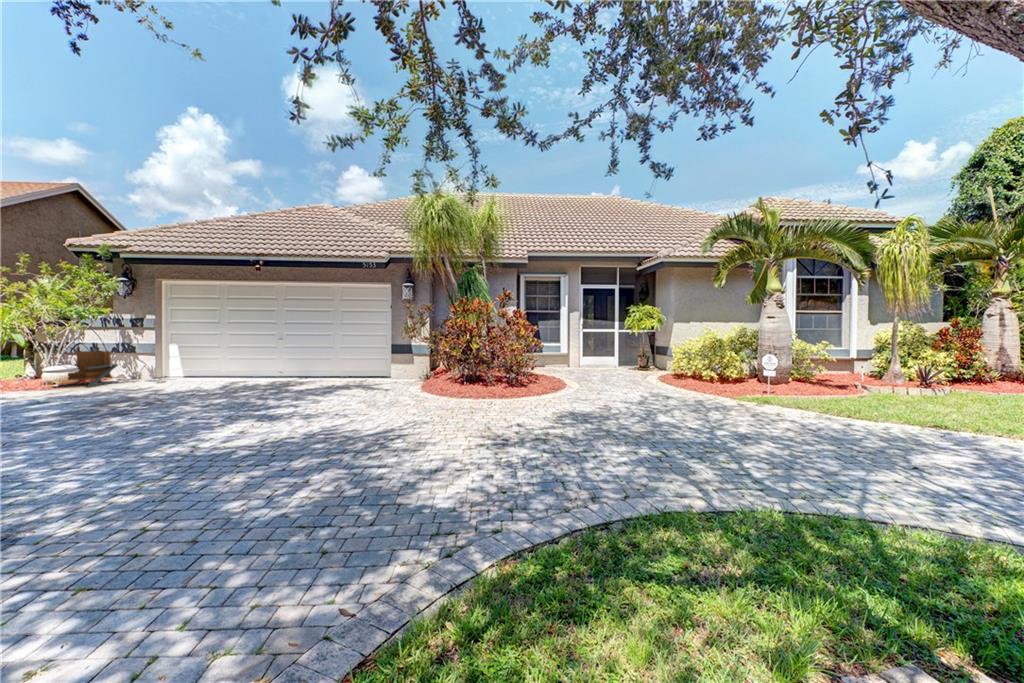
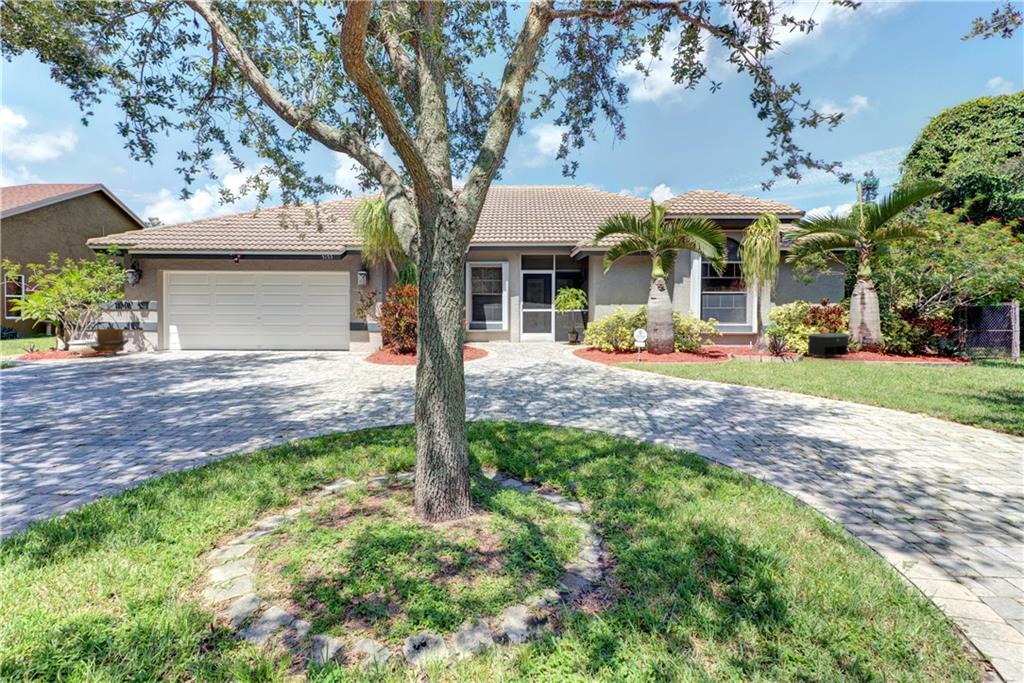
storage bench: none [943,360,995,391] -> present [808,333,849,358]

